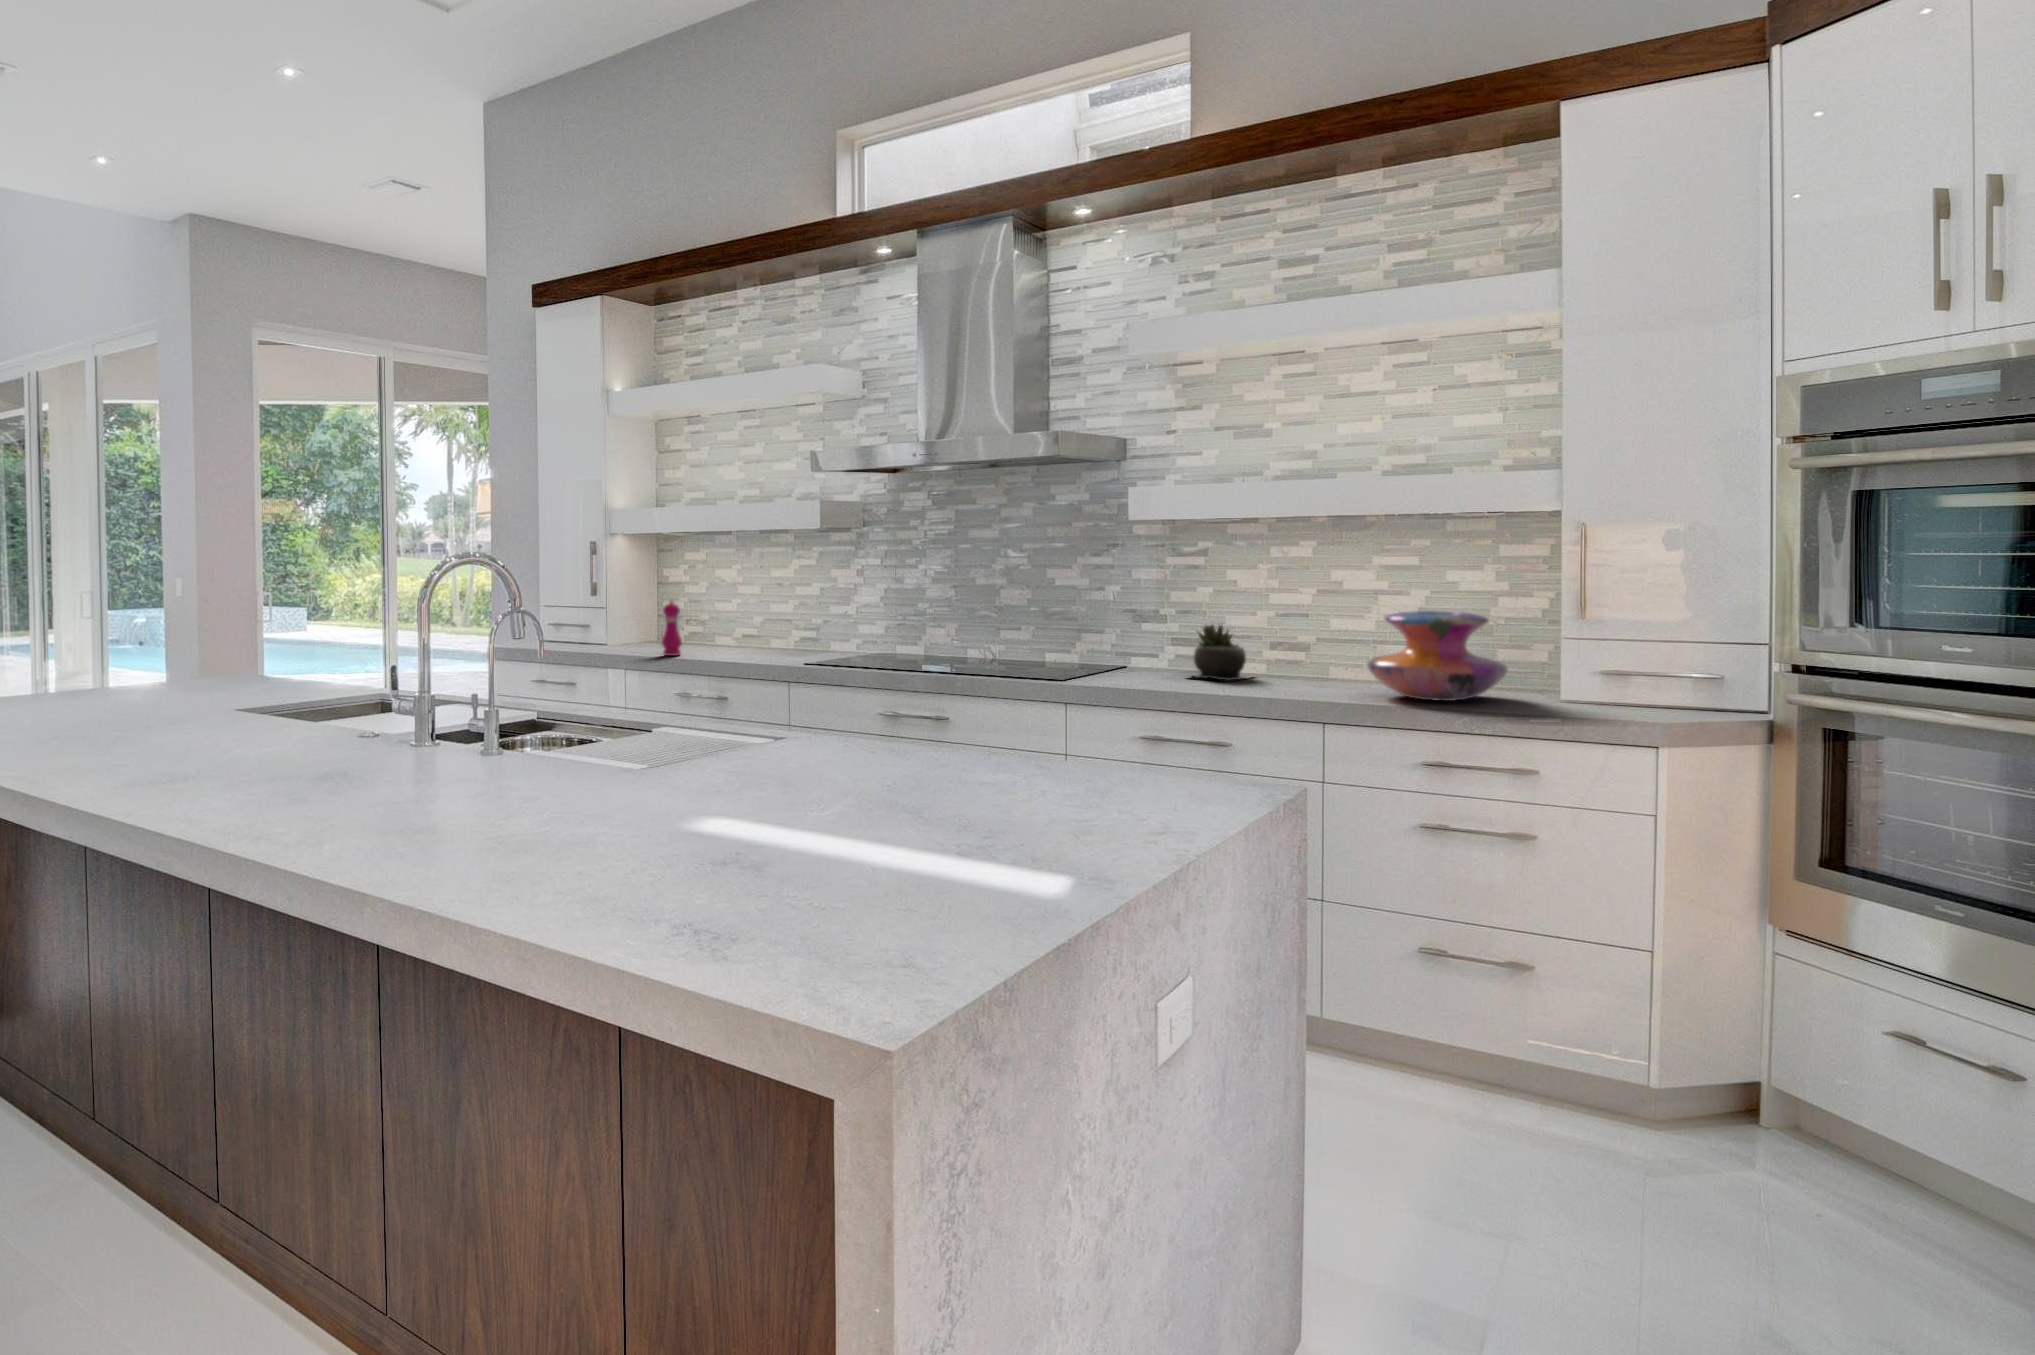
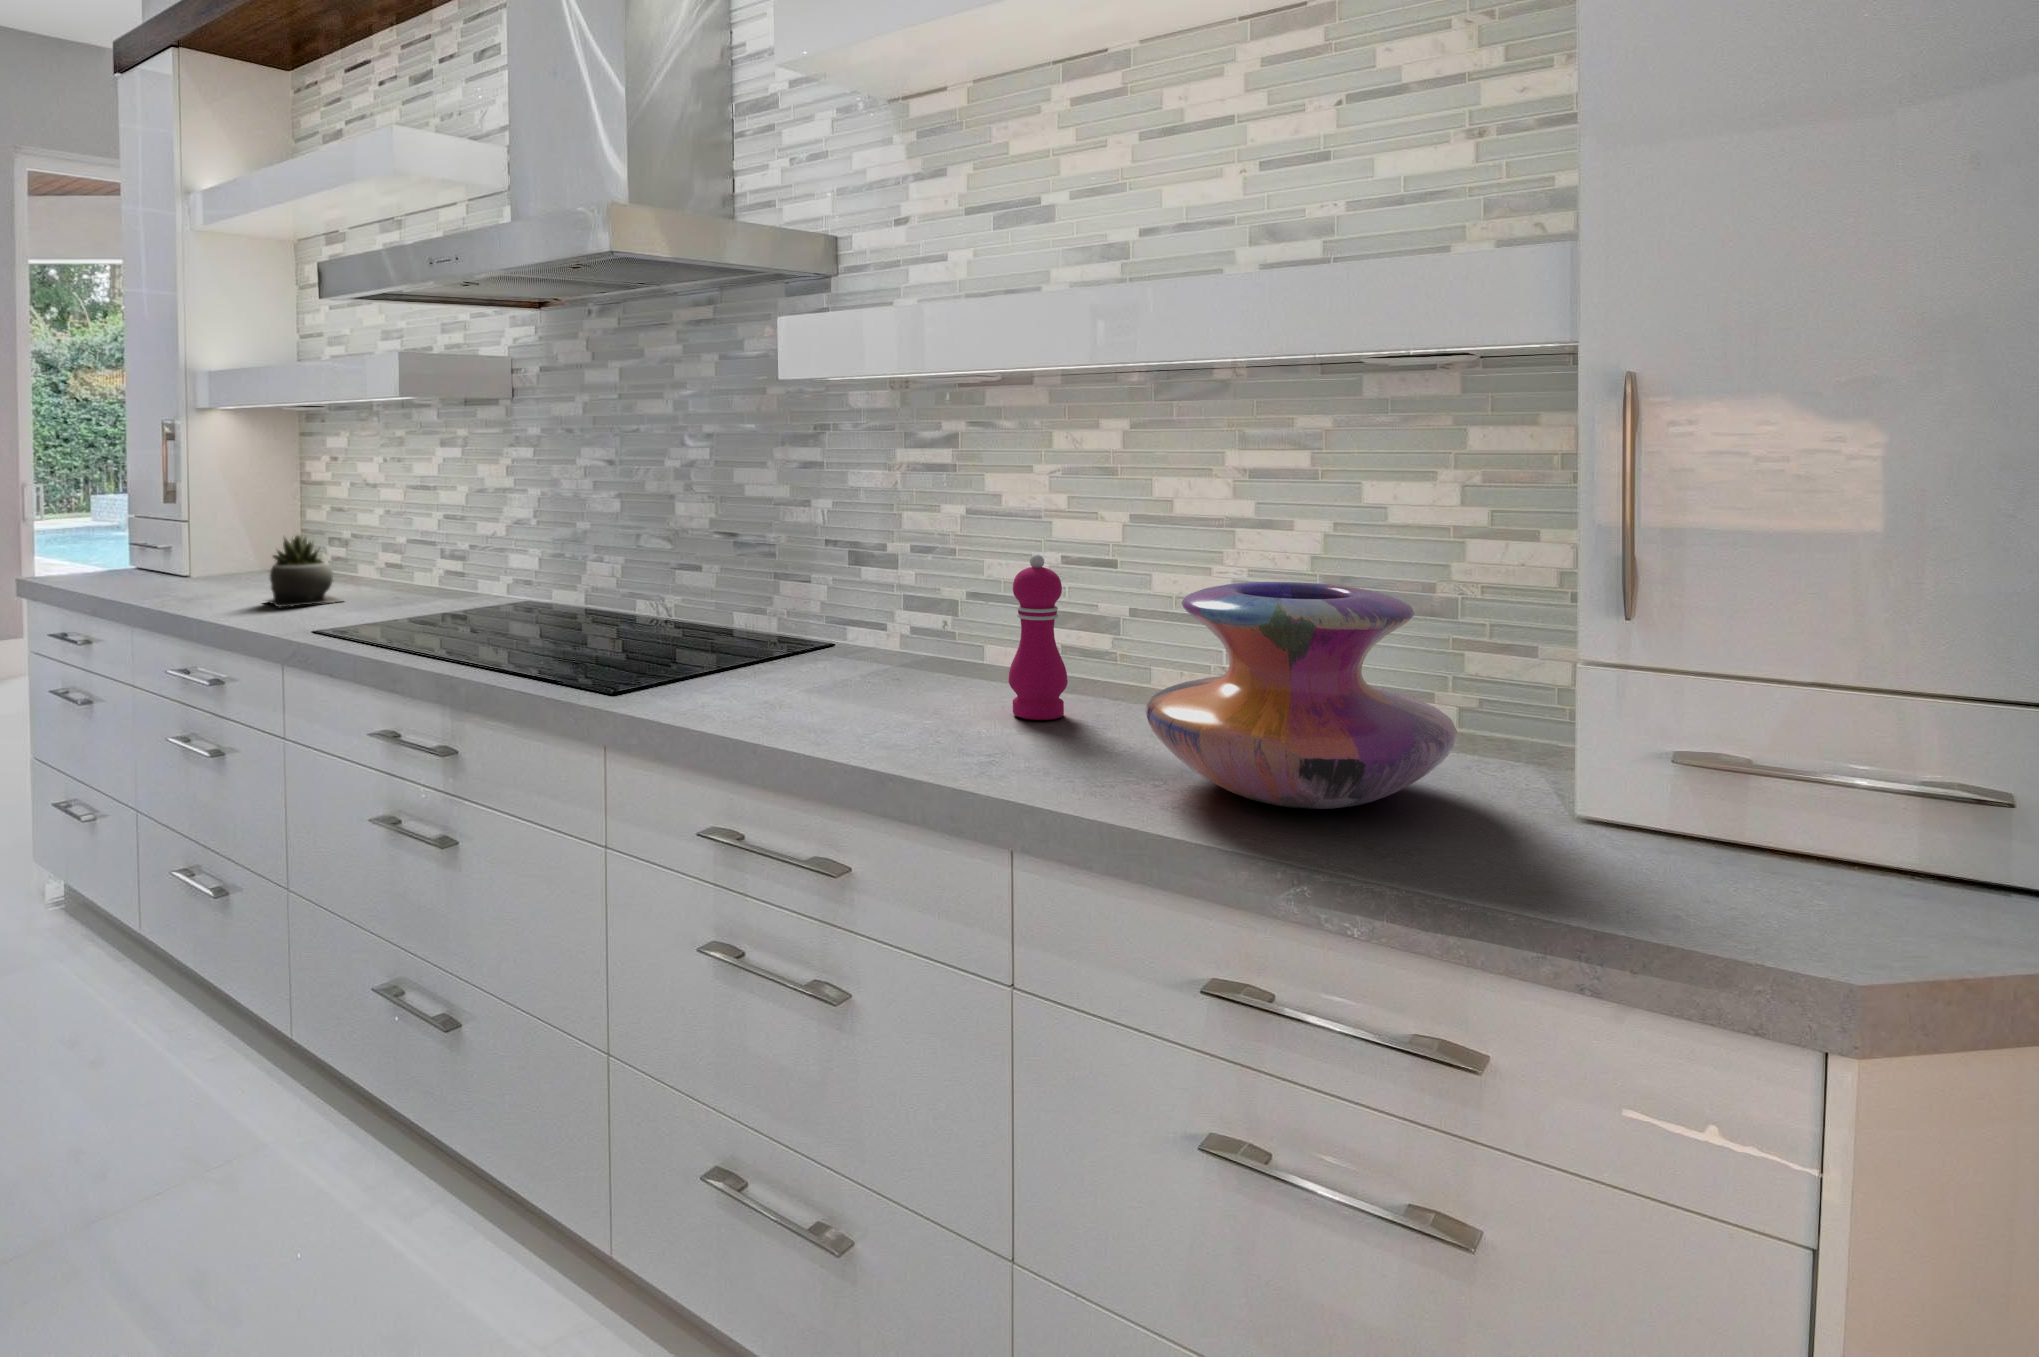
pepper mill: present [662,600,682,656] -> present [1009,555,1068,720]
succulent plant: present [1194,624,1247,681] -> present [267,535,341,607]

